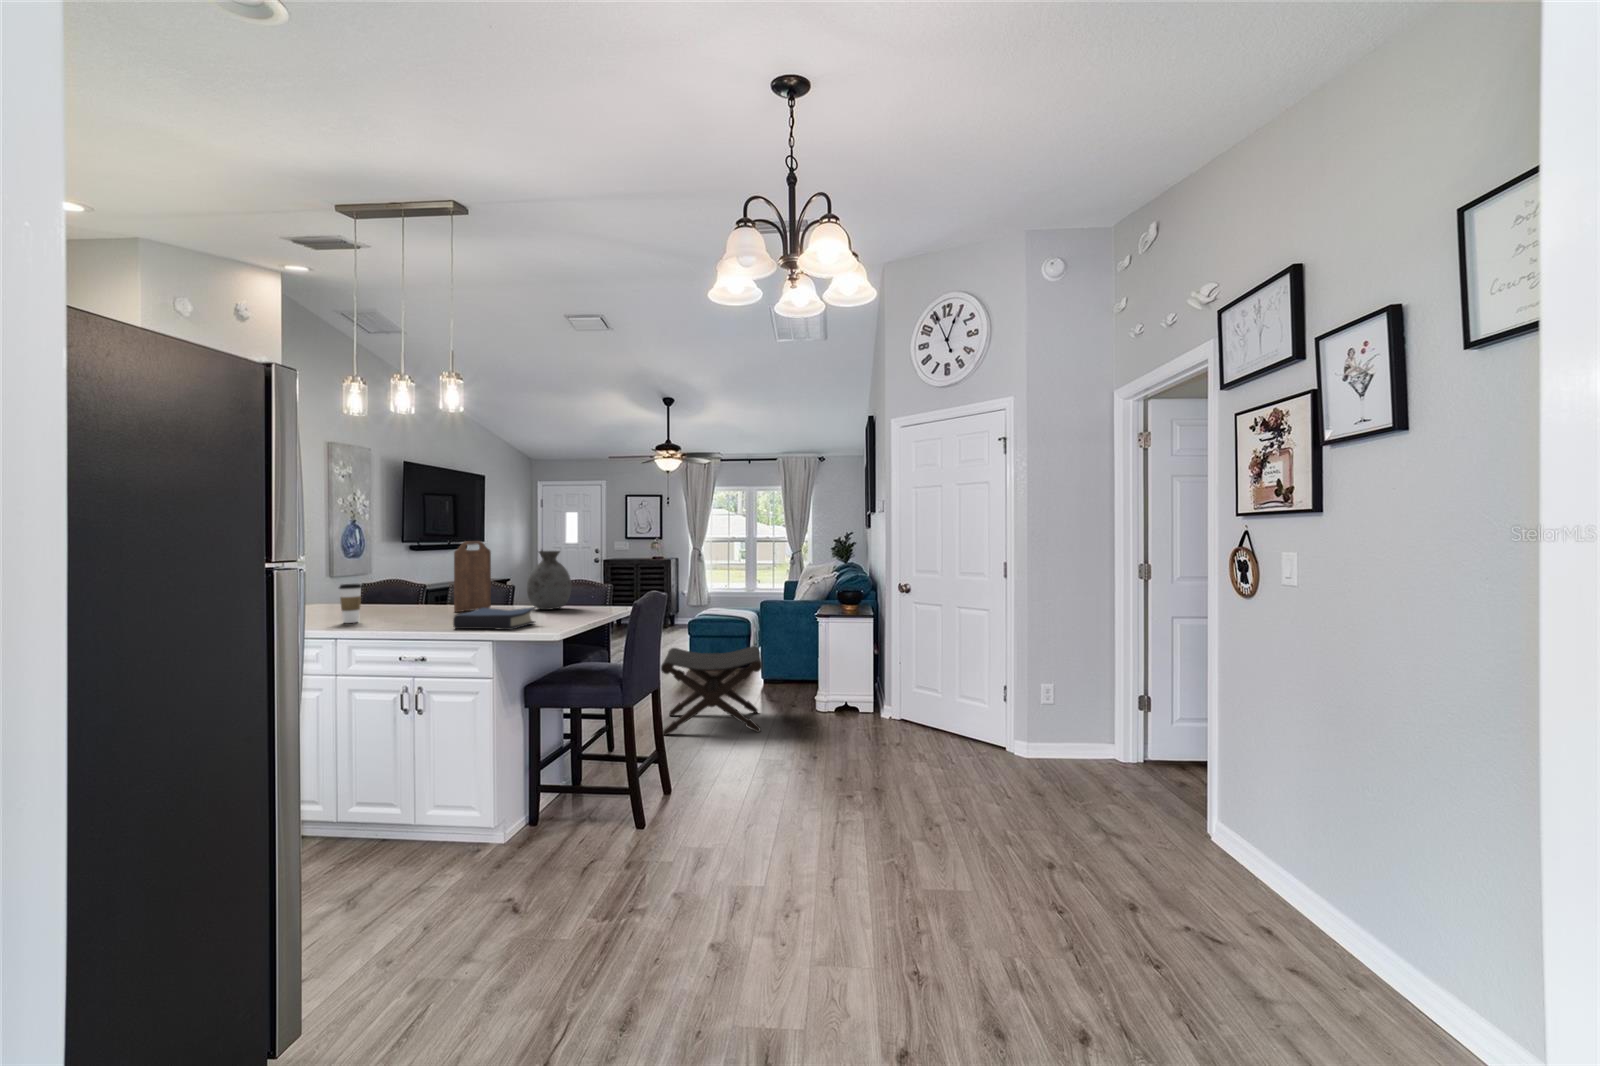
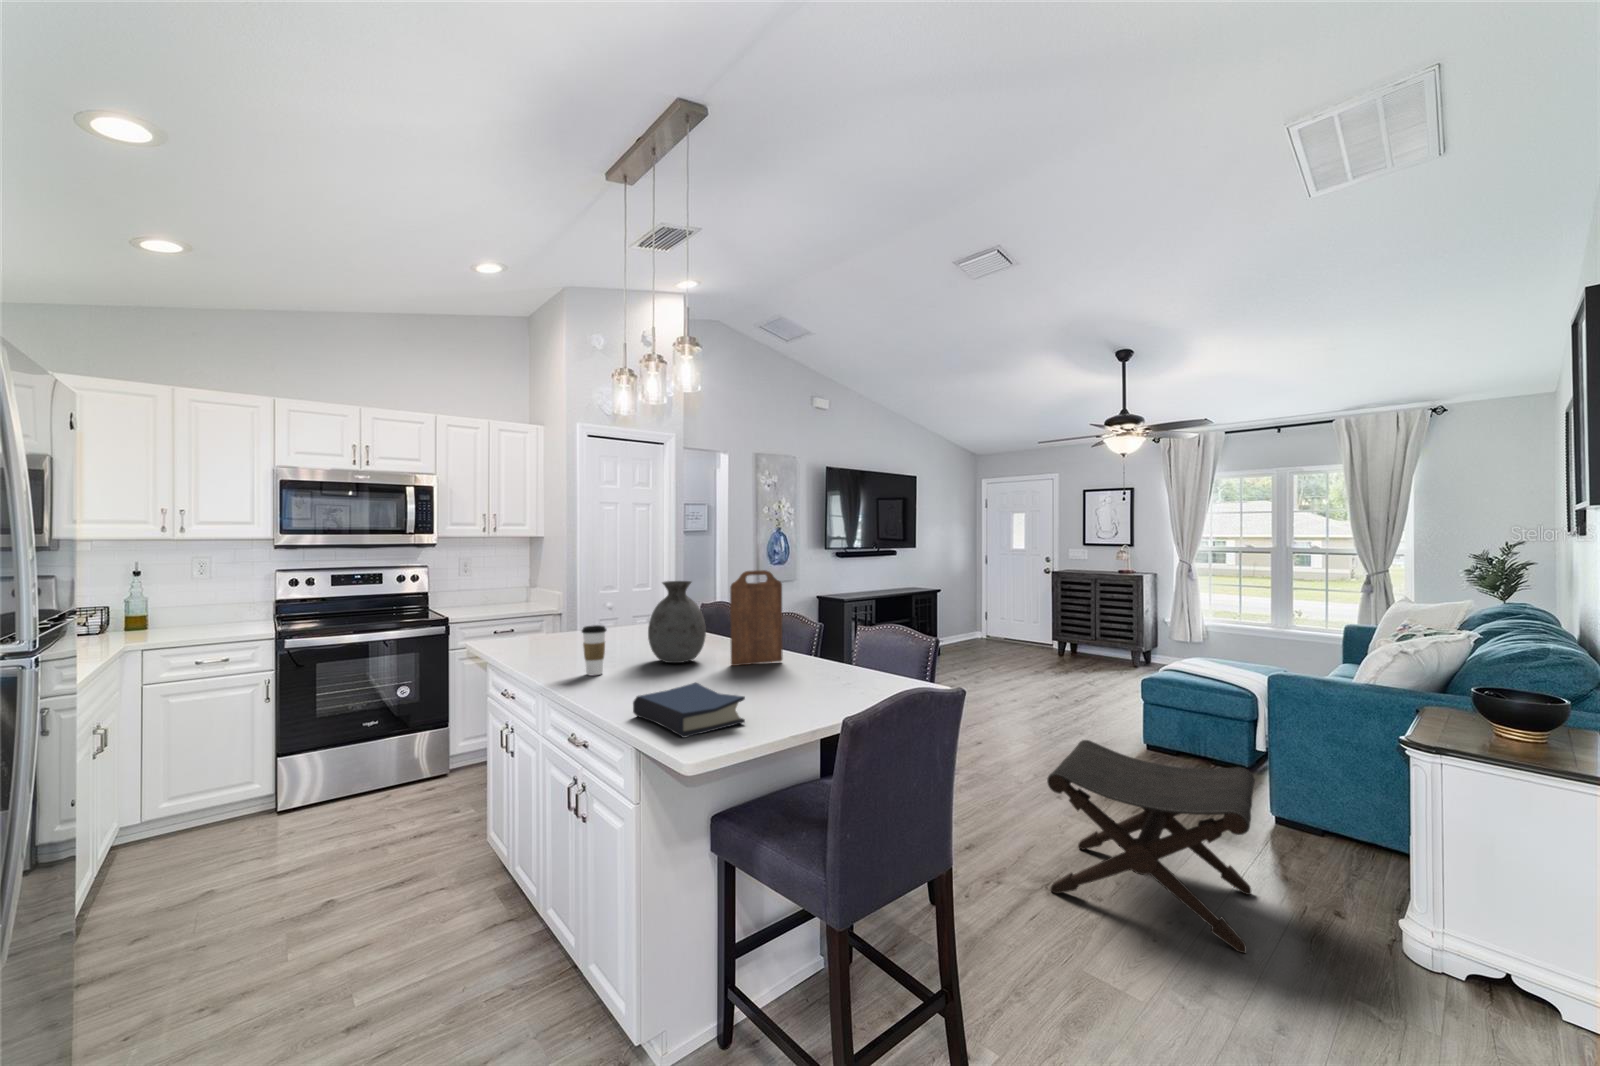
vase: present [527,551,572,610] -> present [648,581,706,663]

